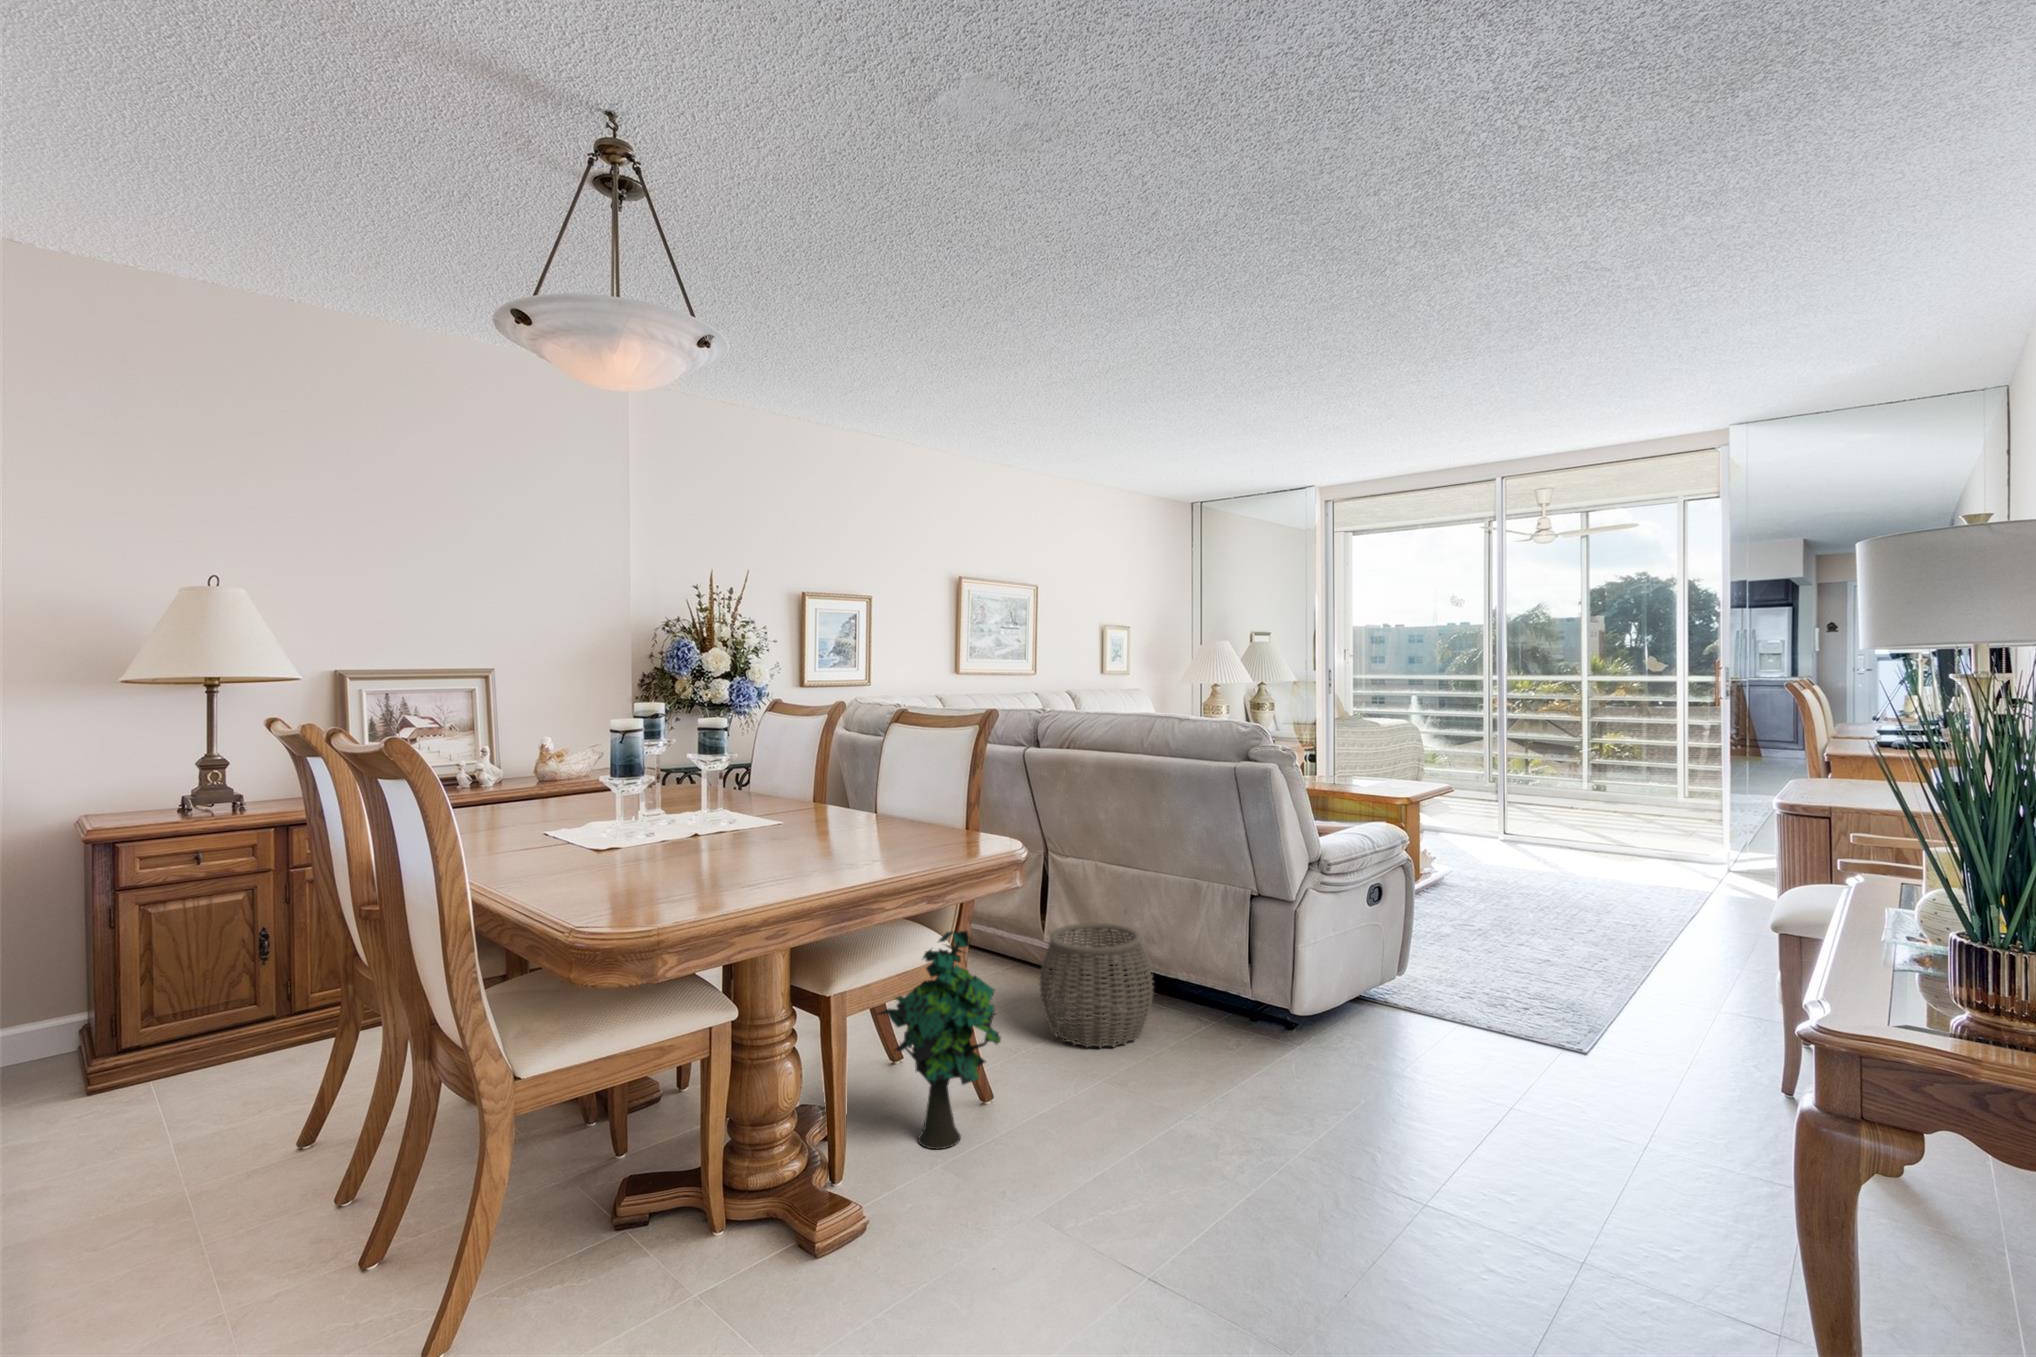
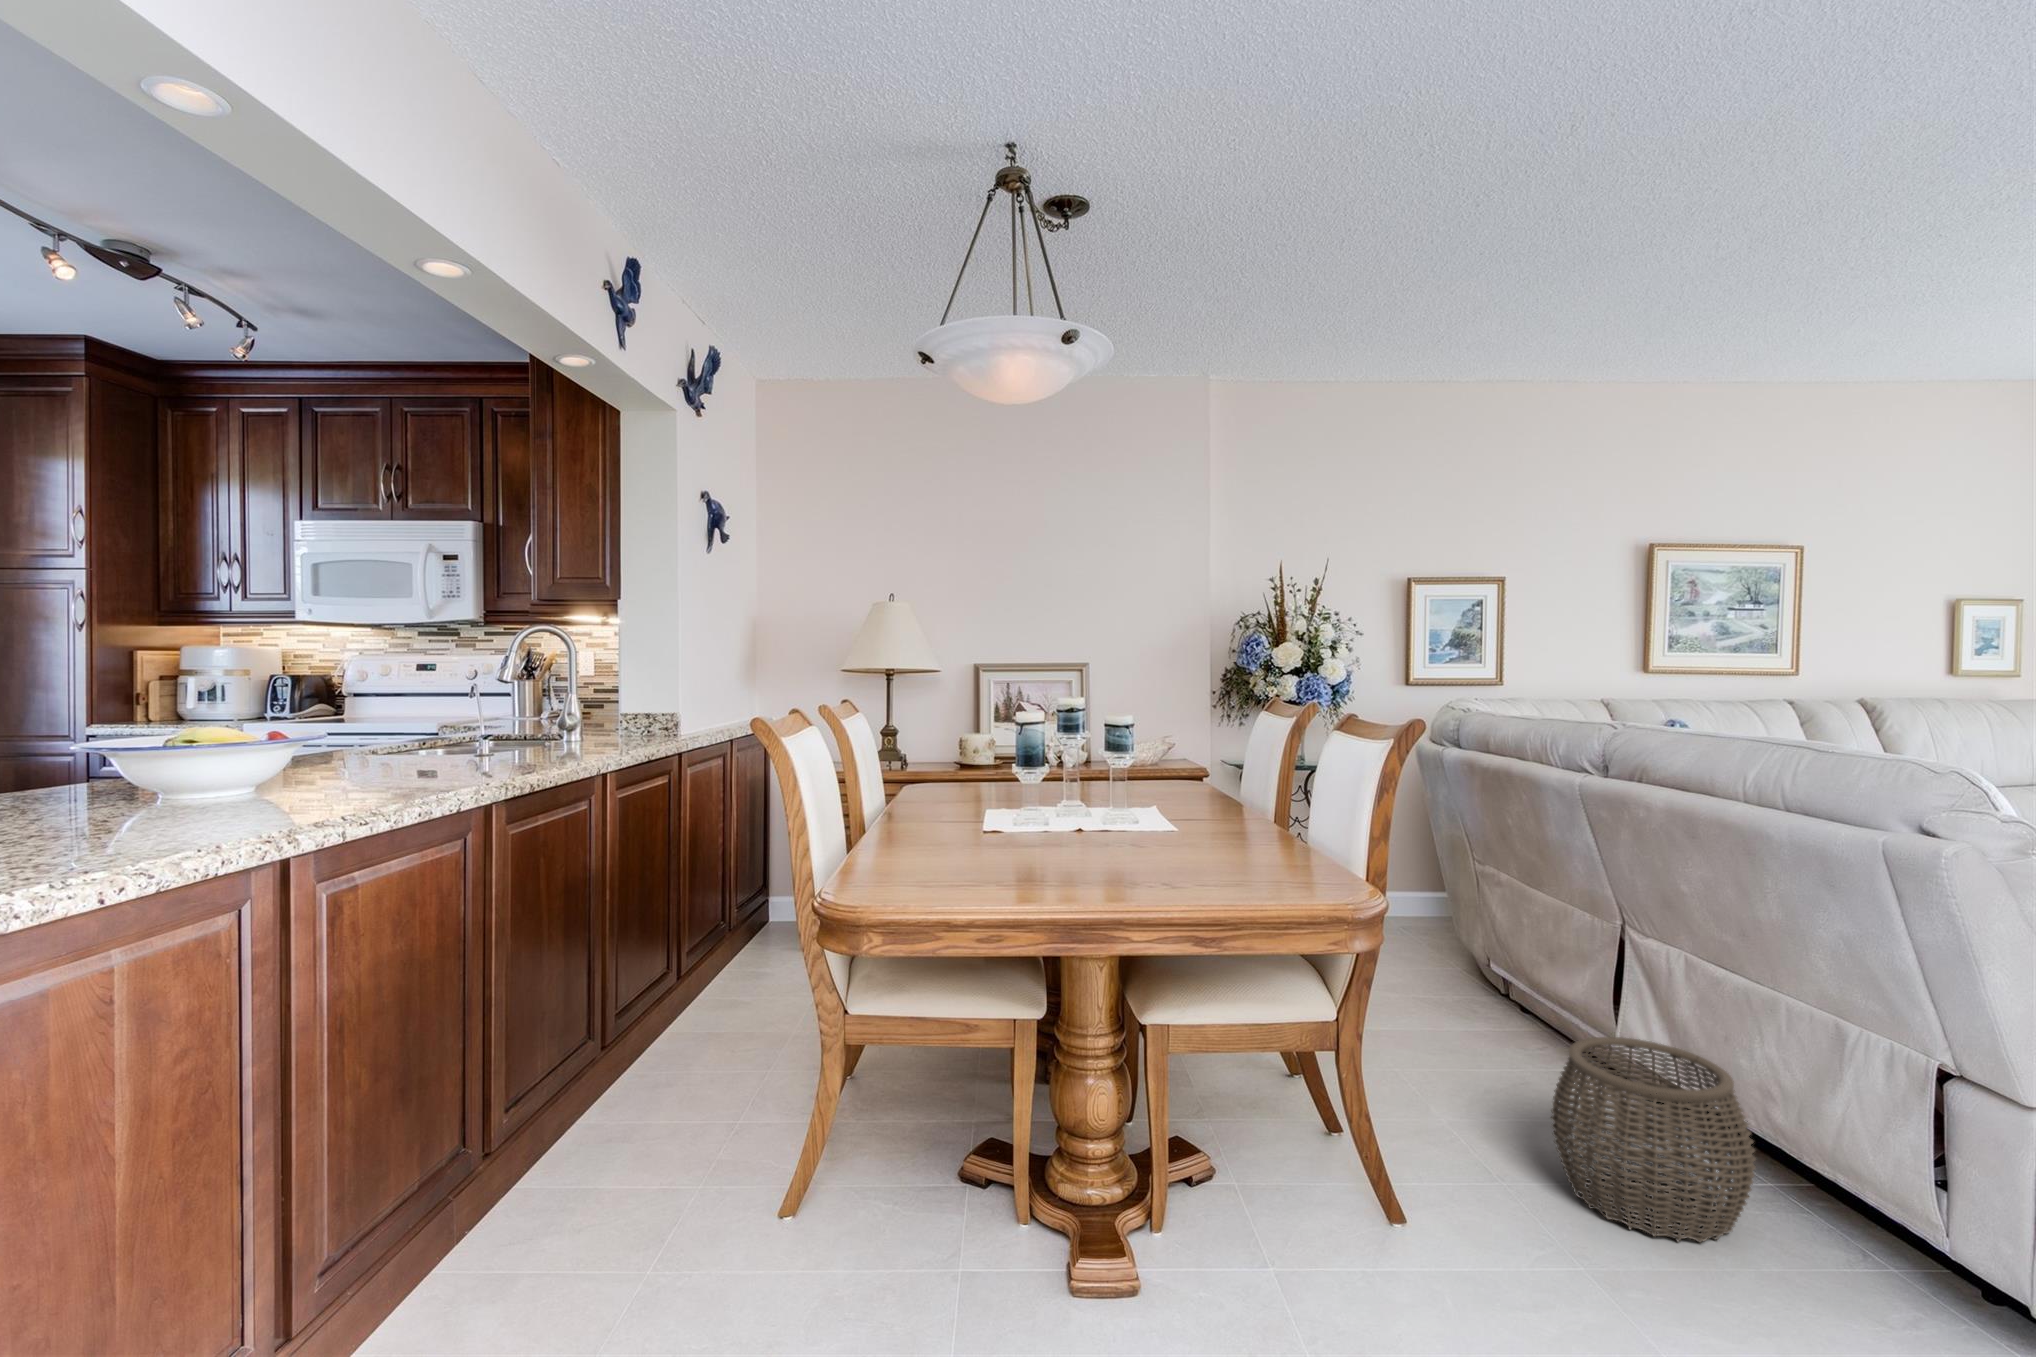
decorative plant: present [878,930,1001,1149] -> none [1234,993,1392,1256]

